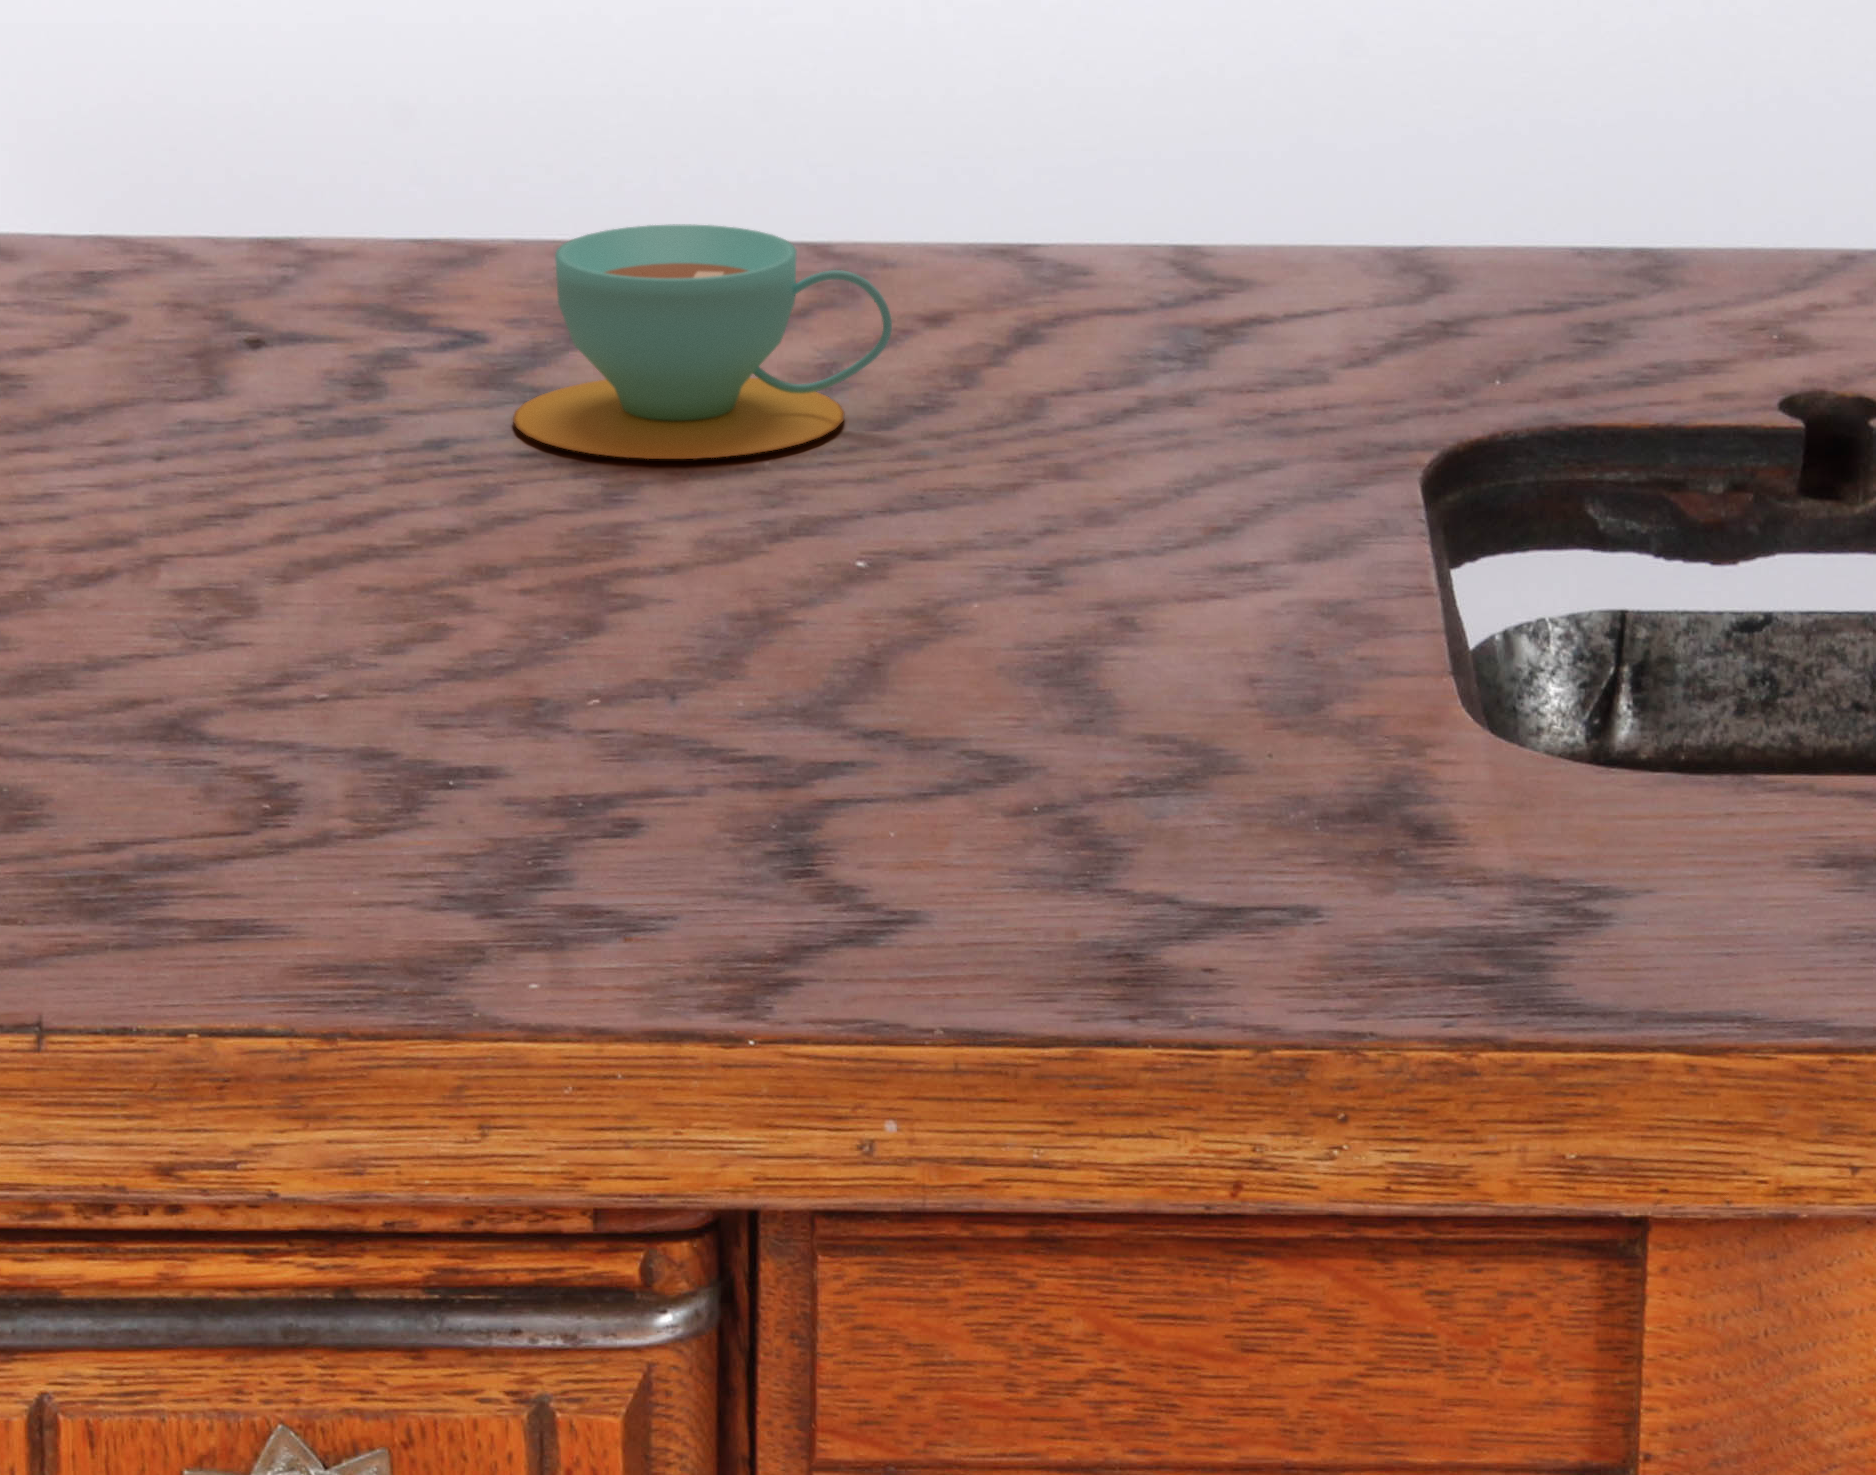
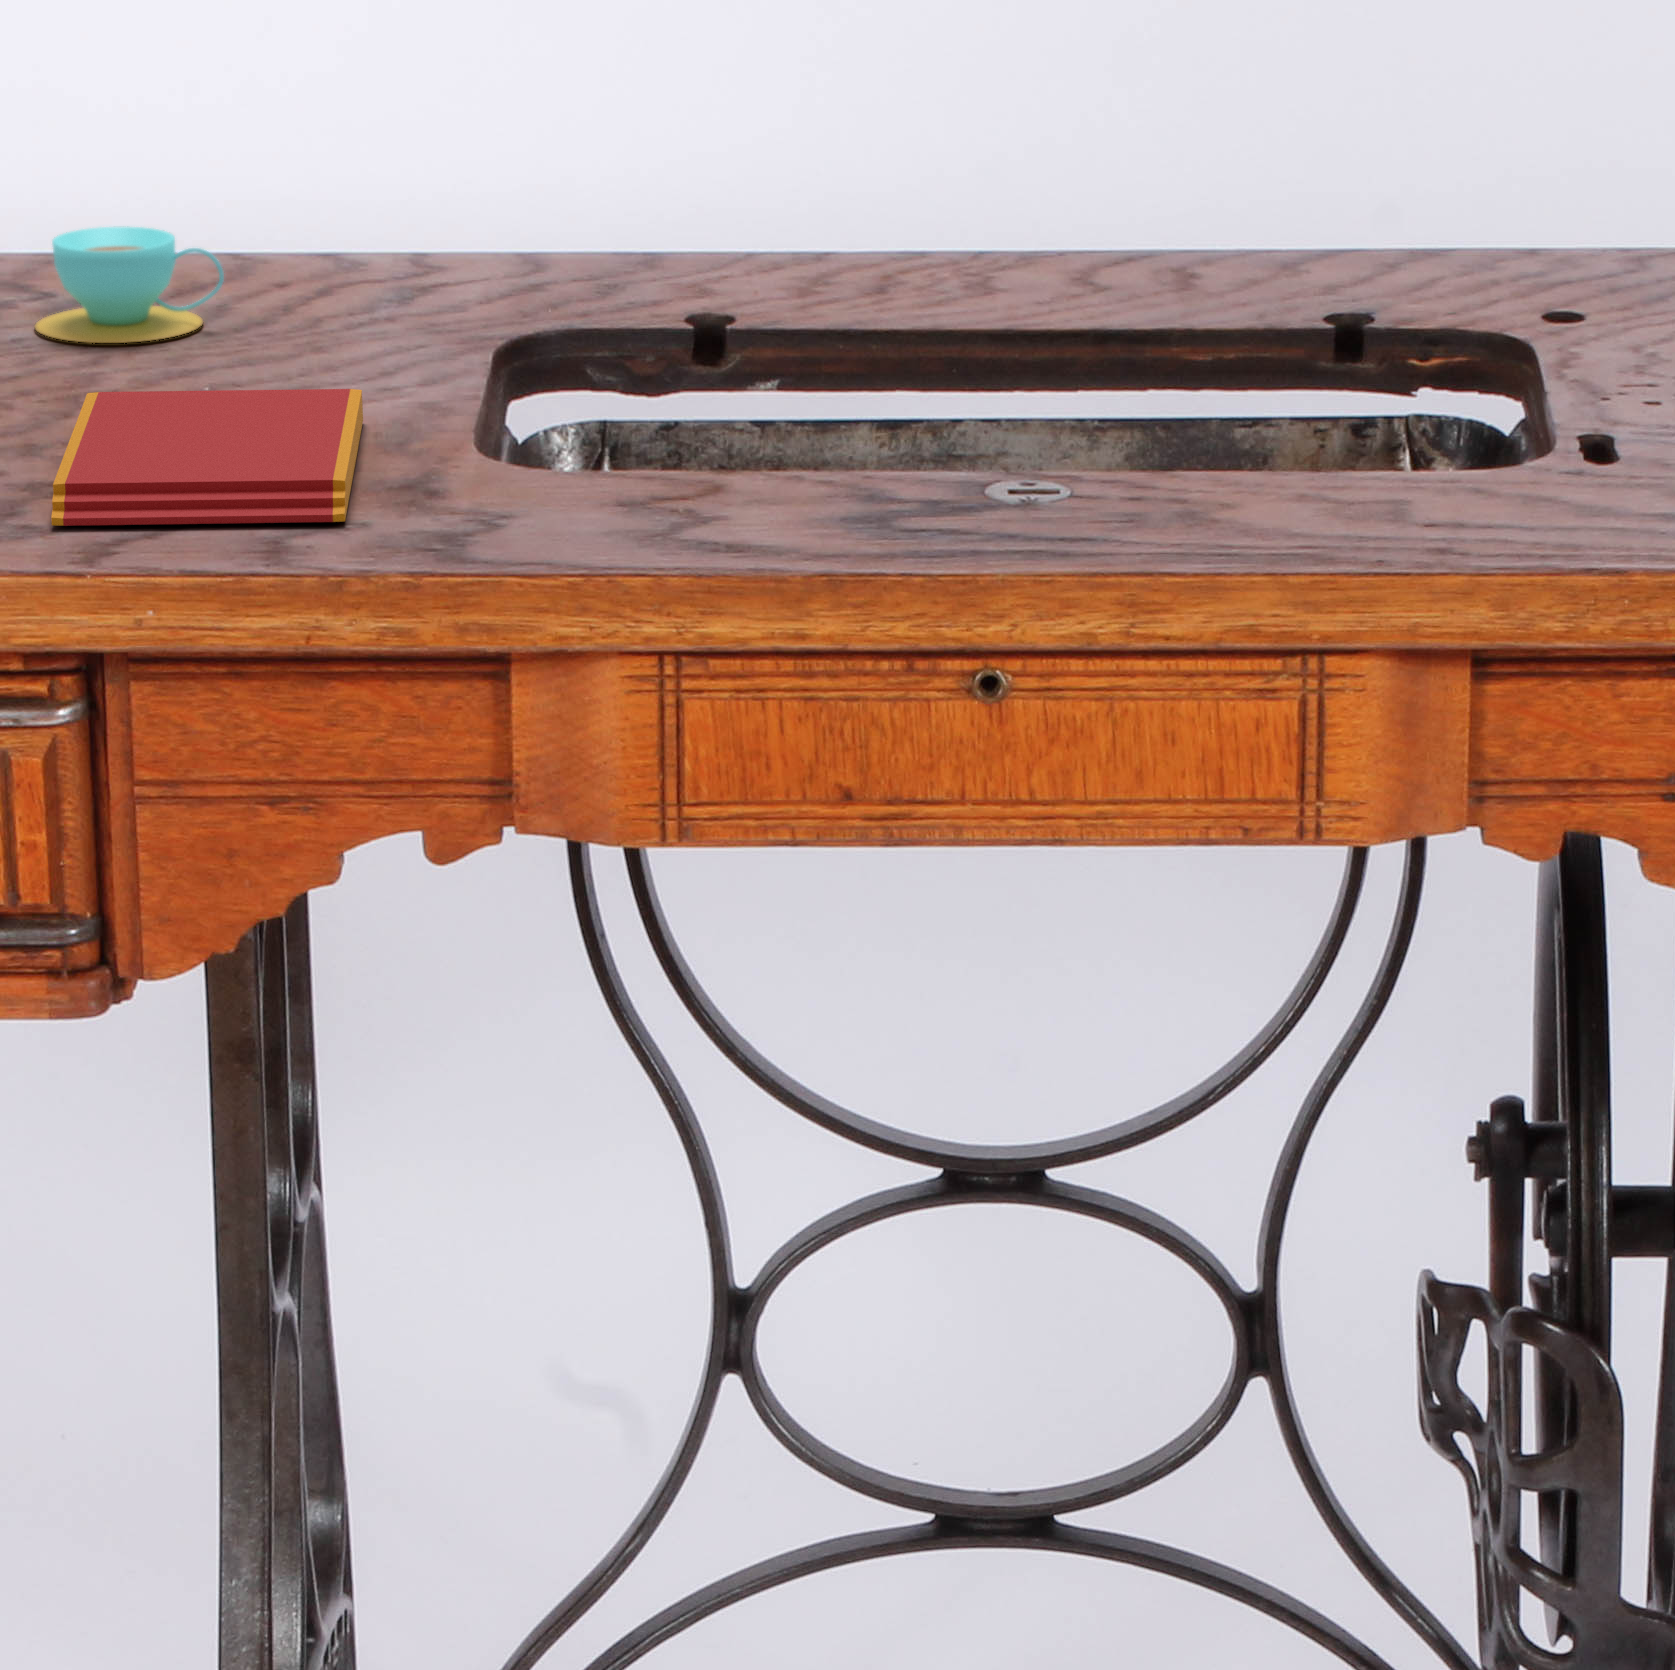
book: none [643,582,1270,906] -> present [51,389,363,526]

